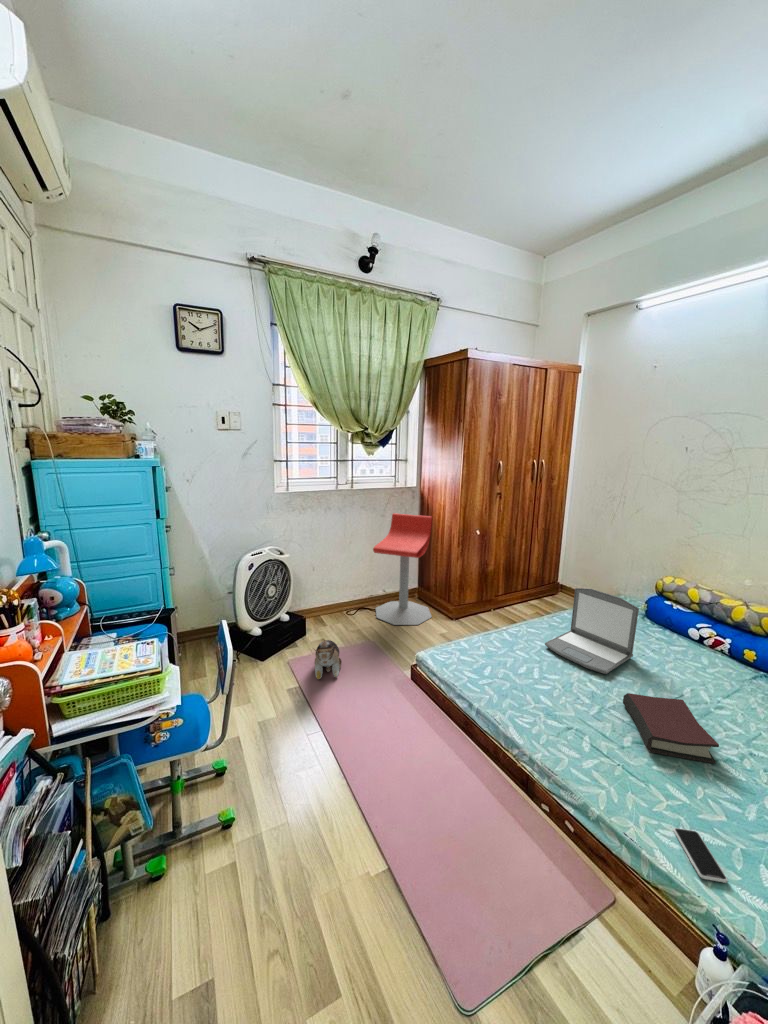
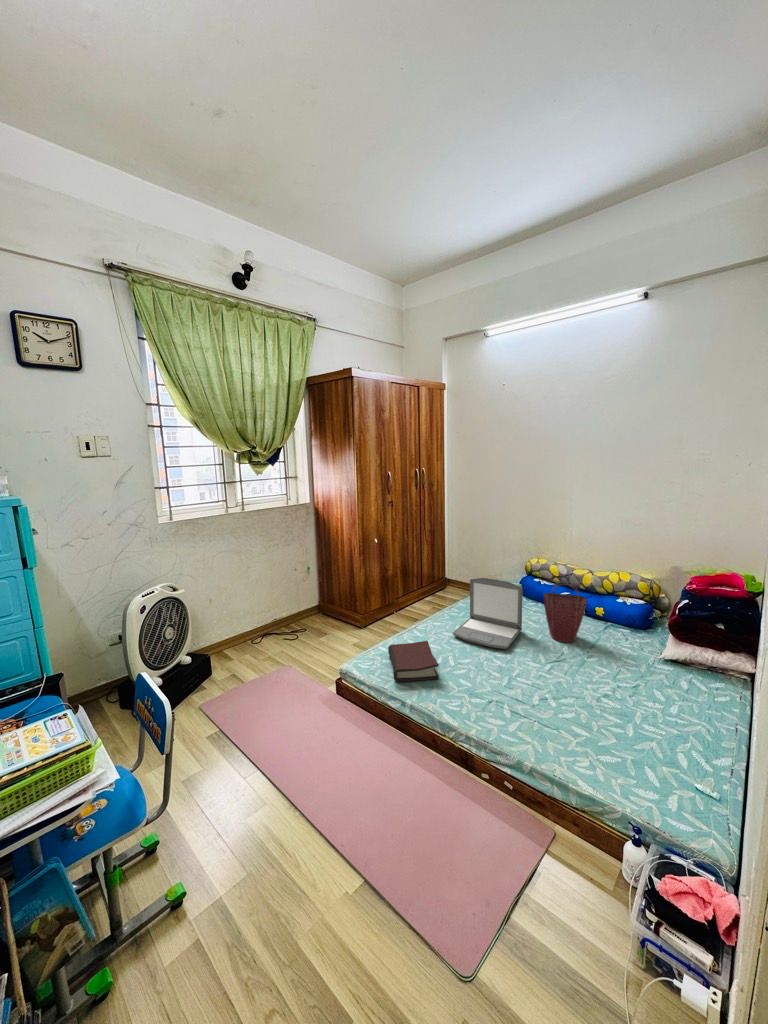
stool: present [373,513,432,625] -> none [277,531,342,645]
handbag: none [665,609,727,684] -> present [543,581,587,642]
plush toy: present [314,640,342,679] -> none [232,674,262,719]
hardback book: present [623,693,719,763] -> present [388,641,439,682]
smartphone: present [674,828,728,883] -> none [585,756,628,790]

